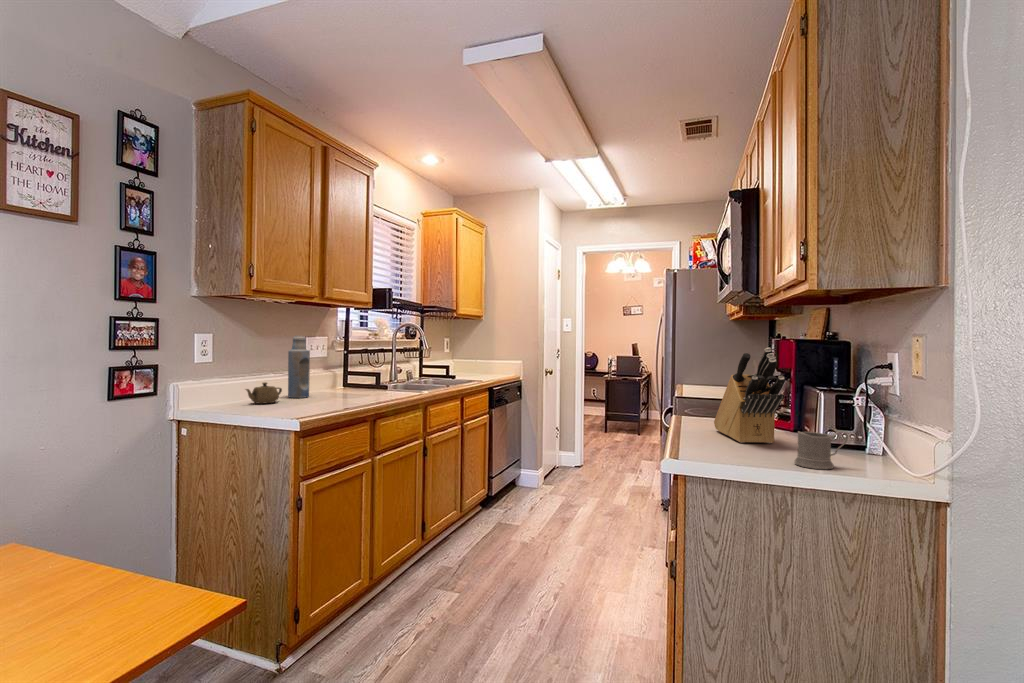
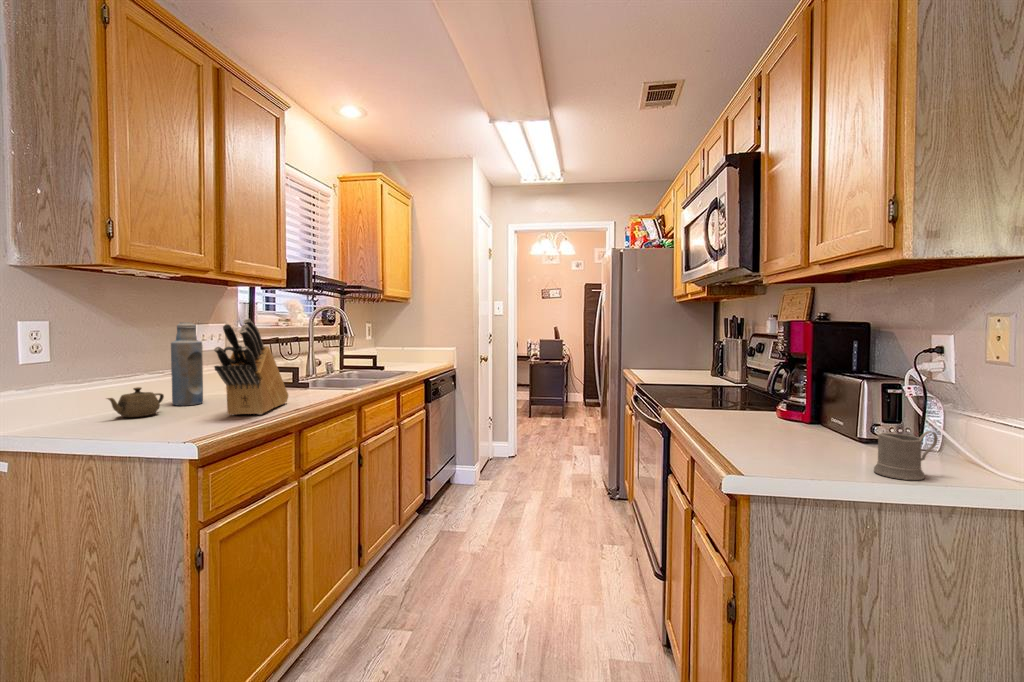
knife block: present [714,348,785,443] -> present [214,319,288,415]

